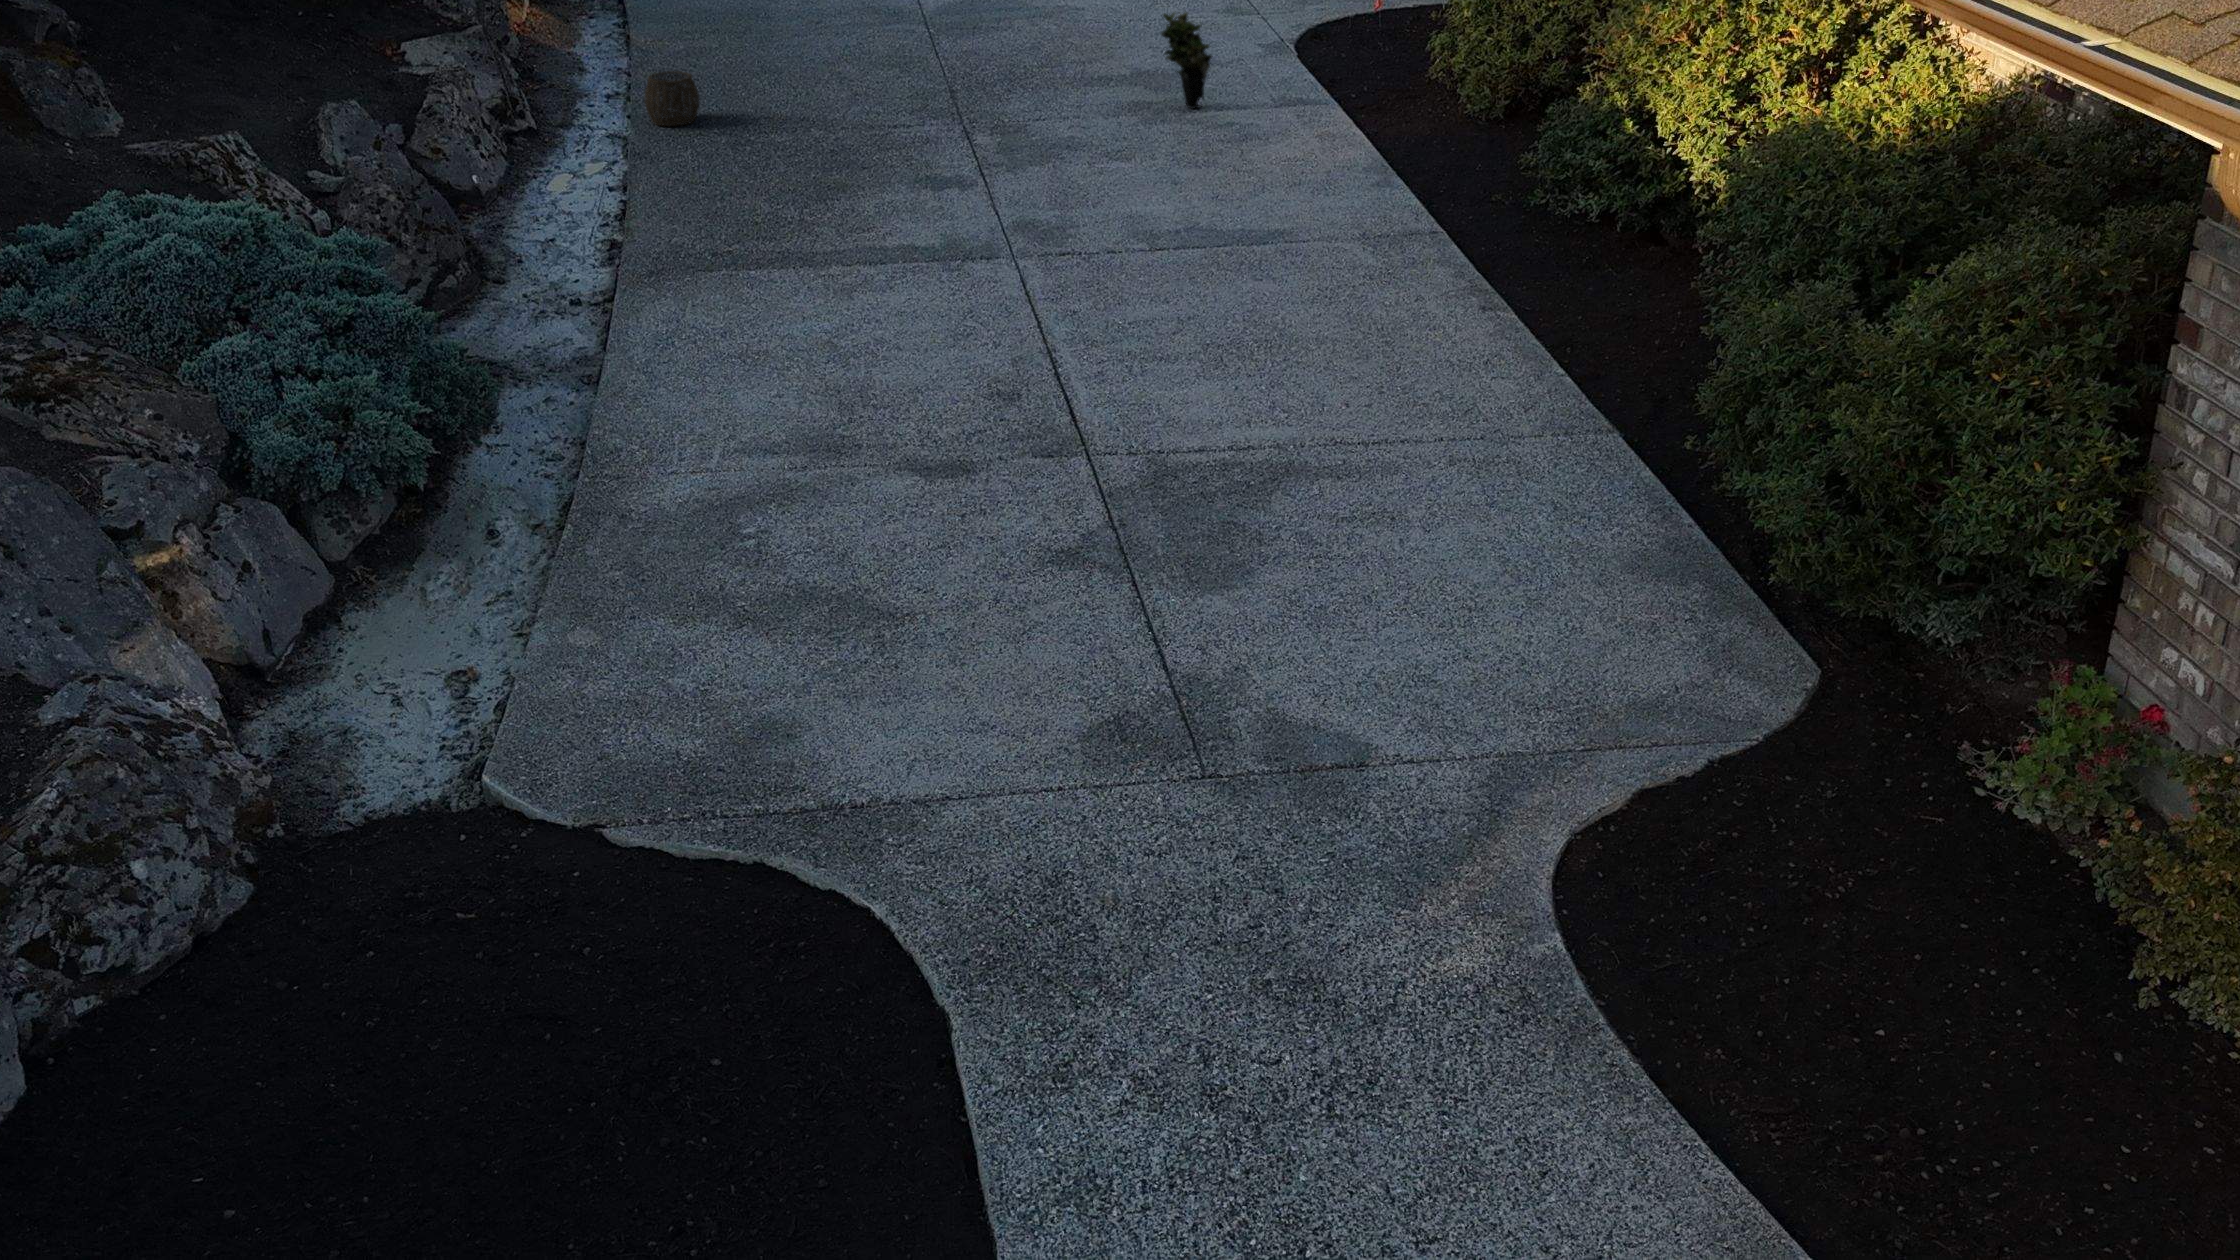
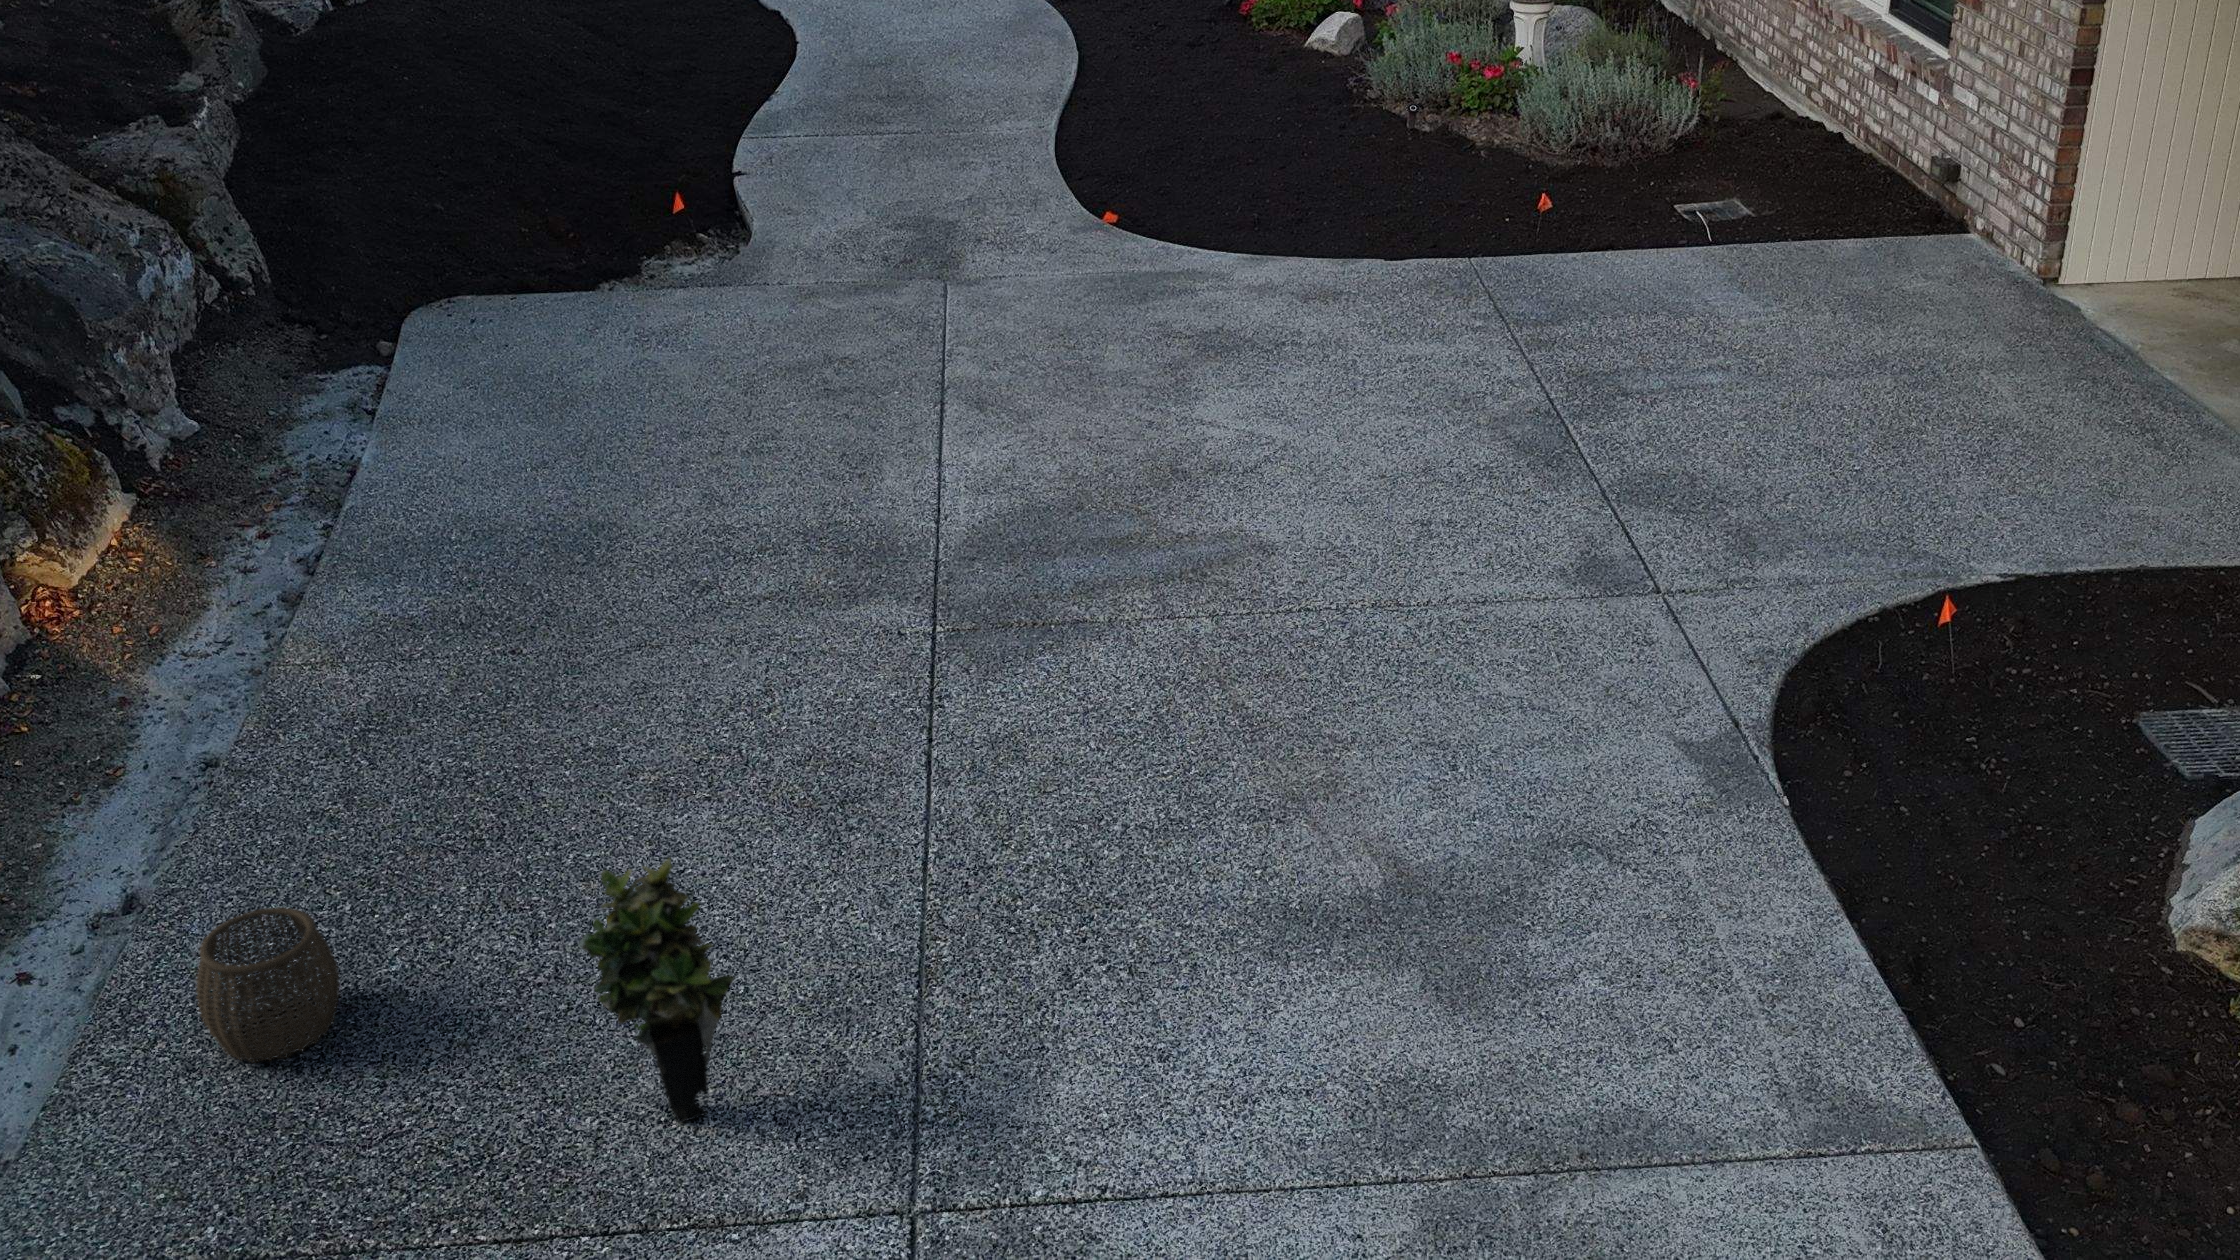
potted plant: present [1161,12,1213,109] -> present [578,858,734,1123]

